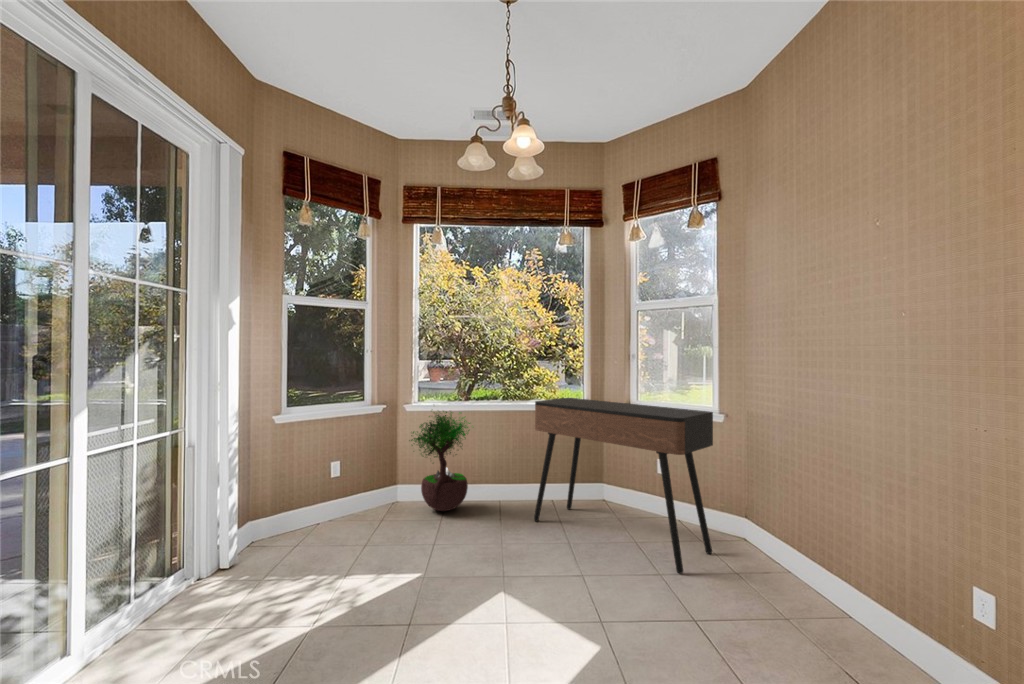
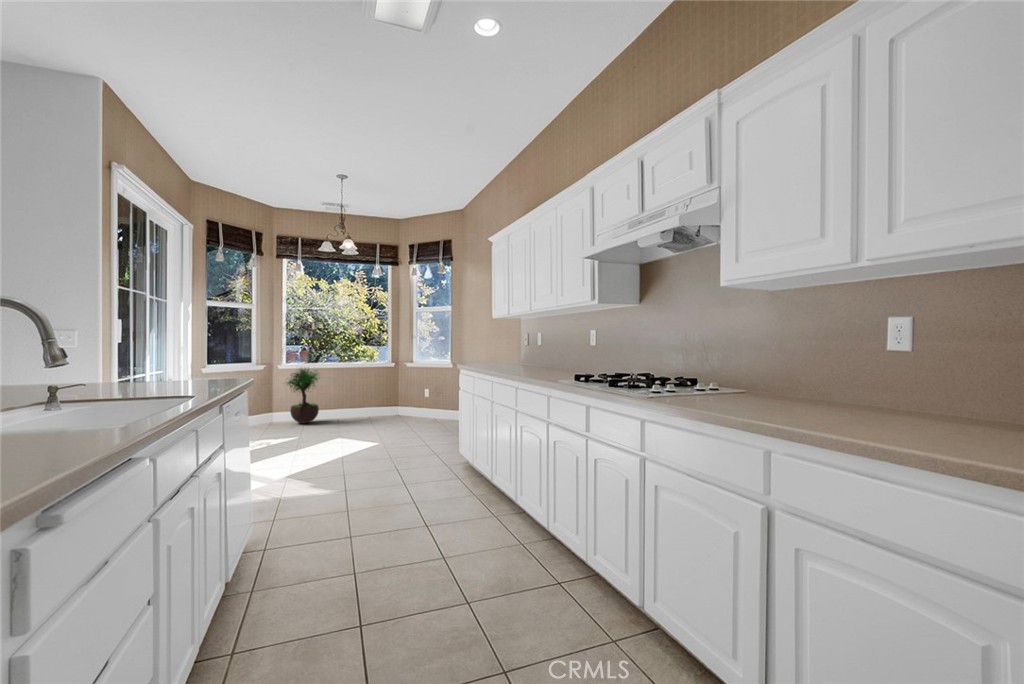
console table: present [534,398,713,573] -> none [357,359,442,432]

